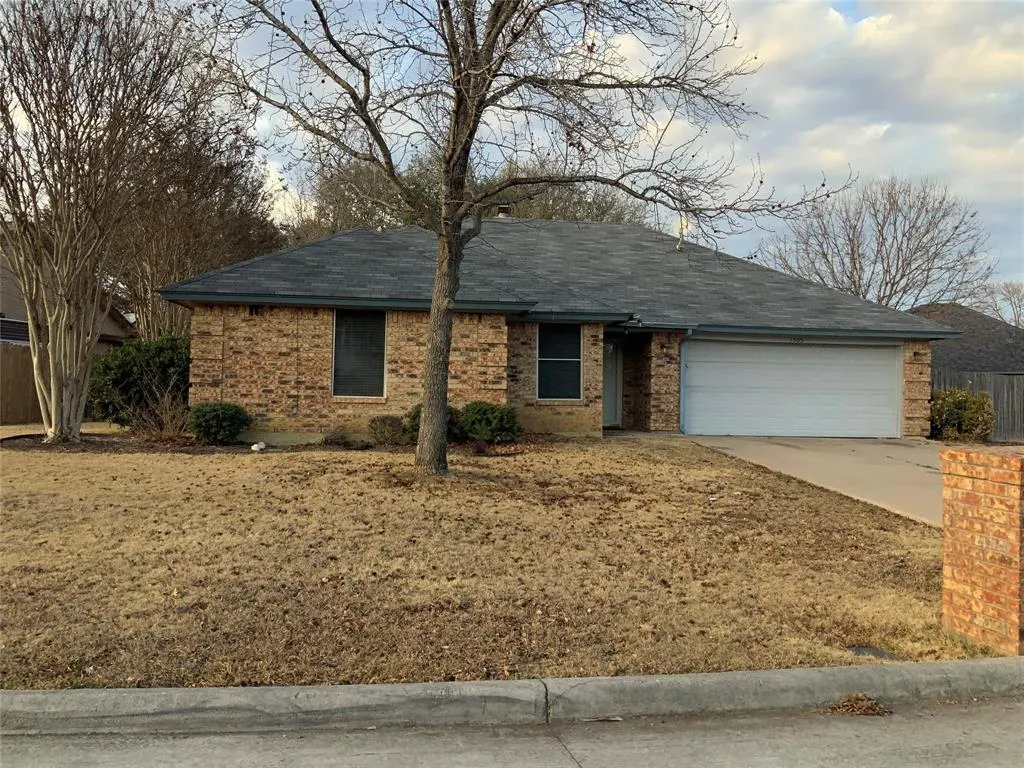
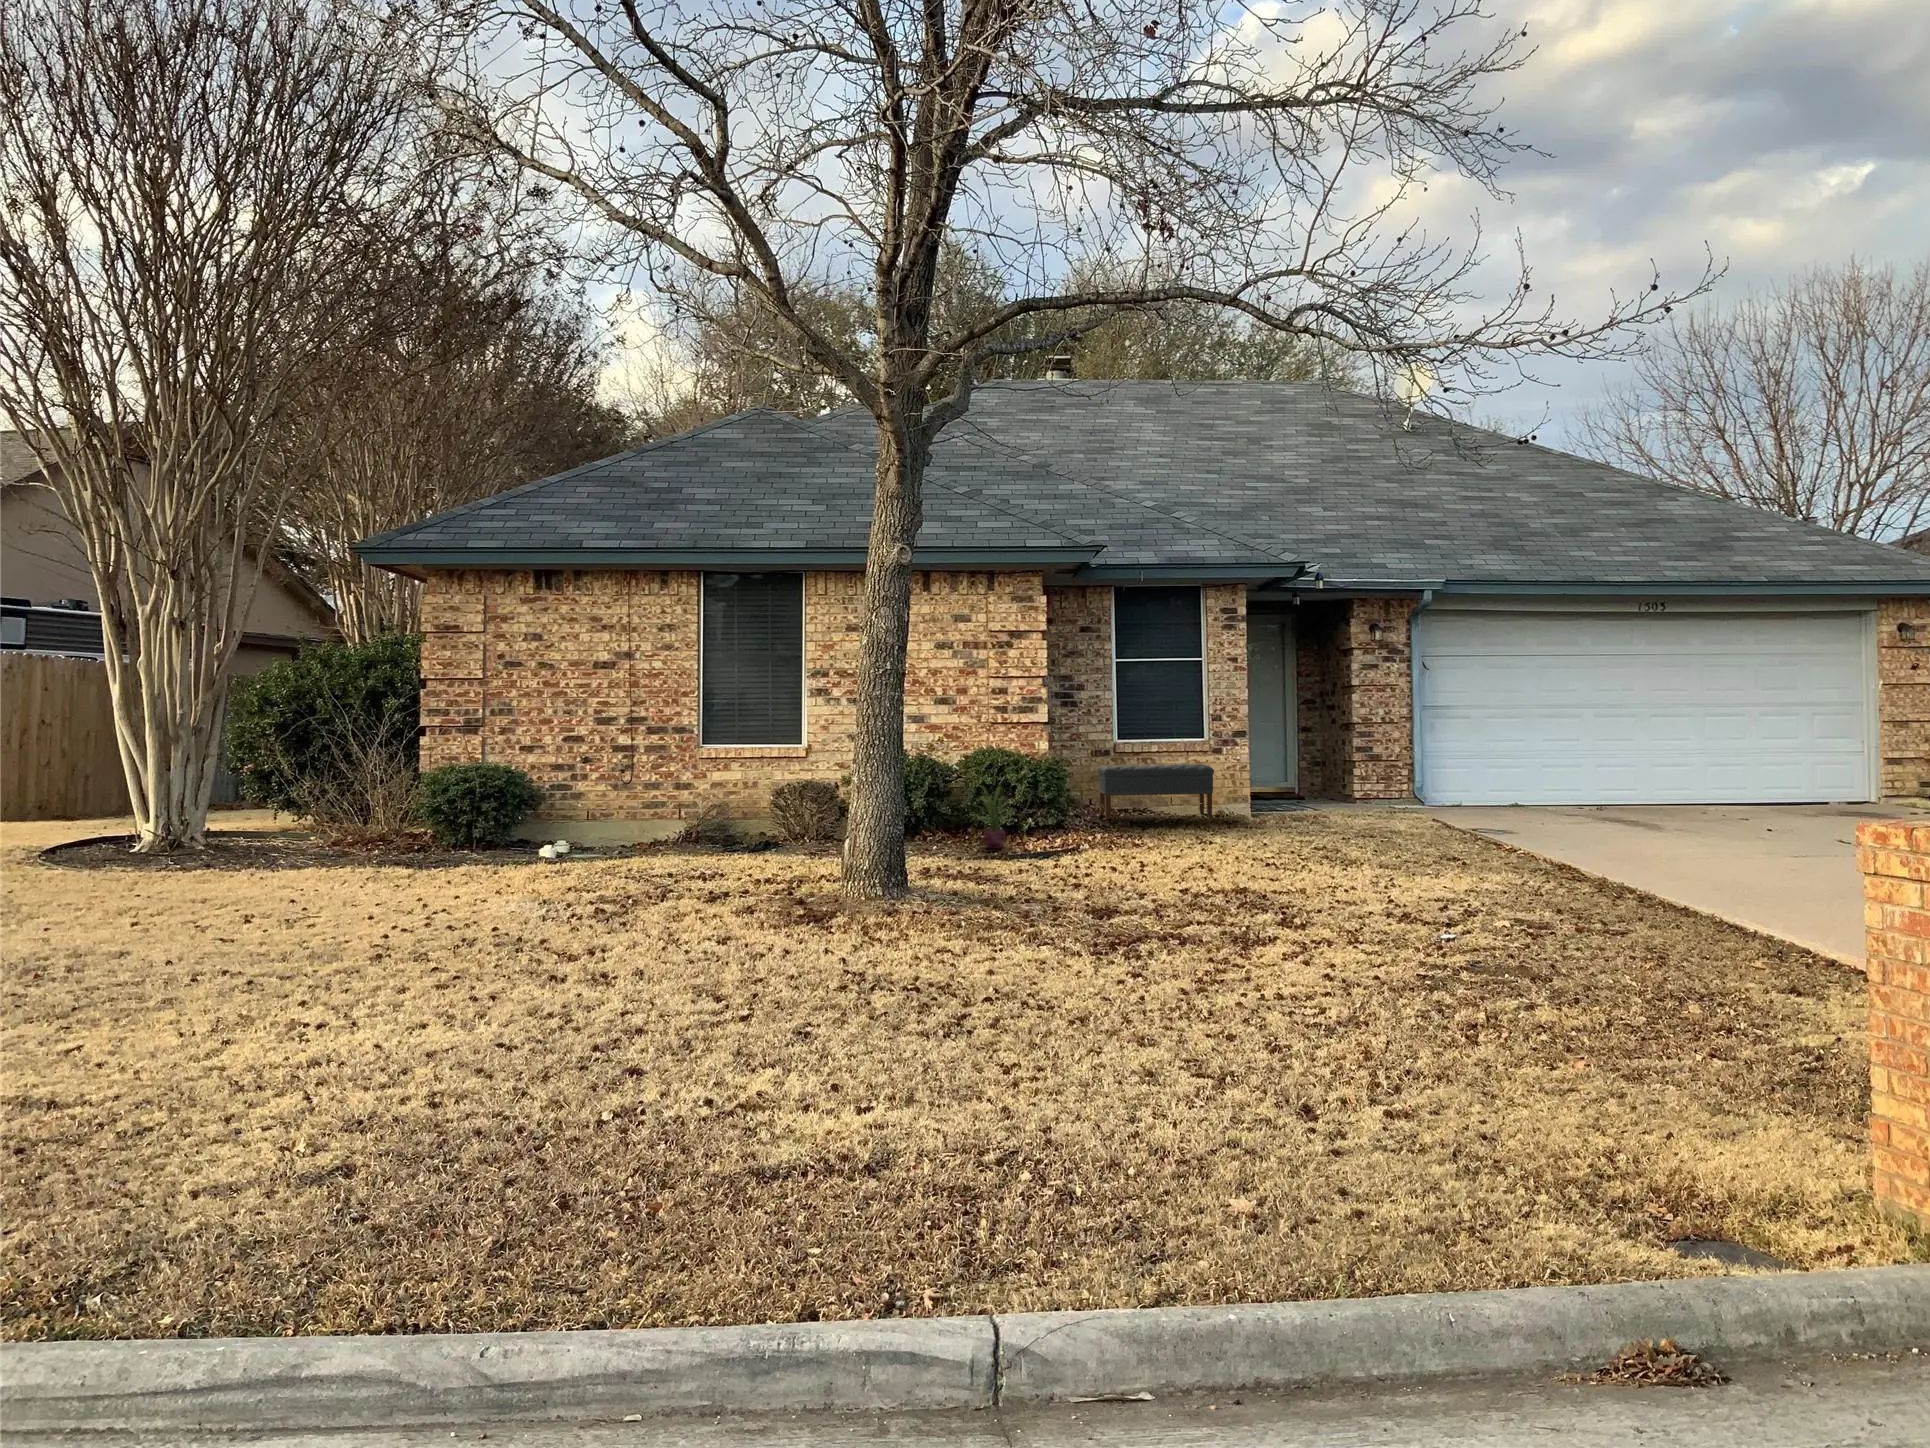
bench: none [529,411,587,438] -> present [1097,764,1214,820]

